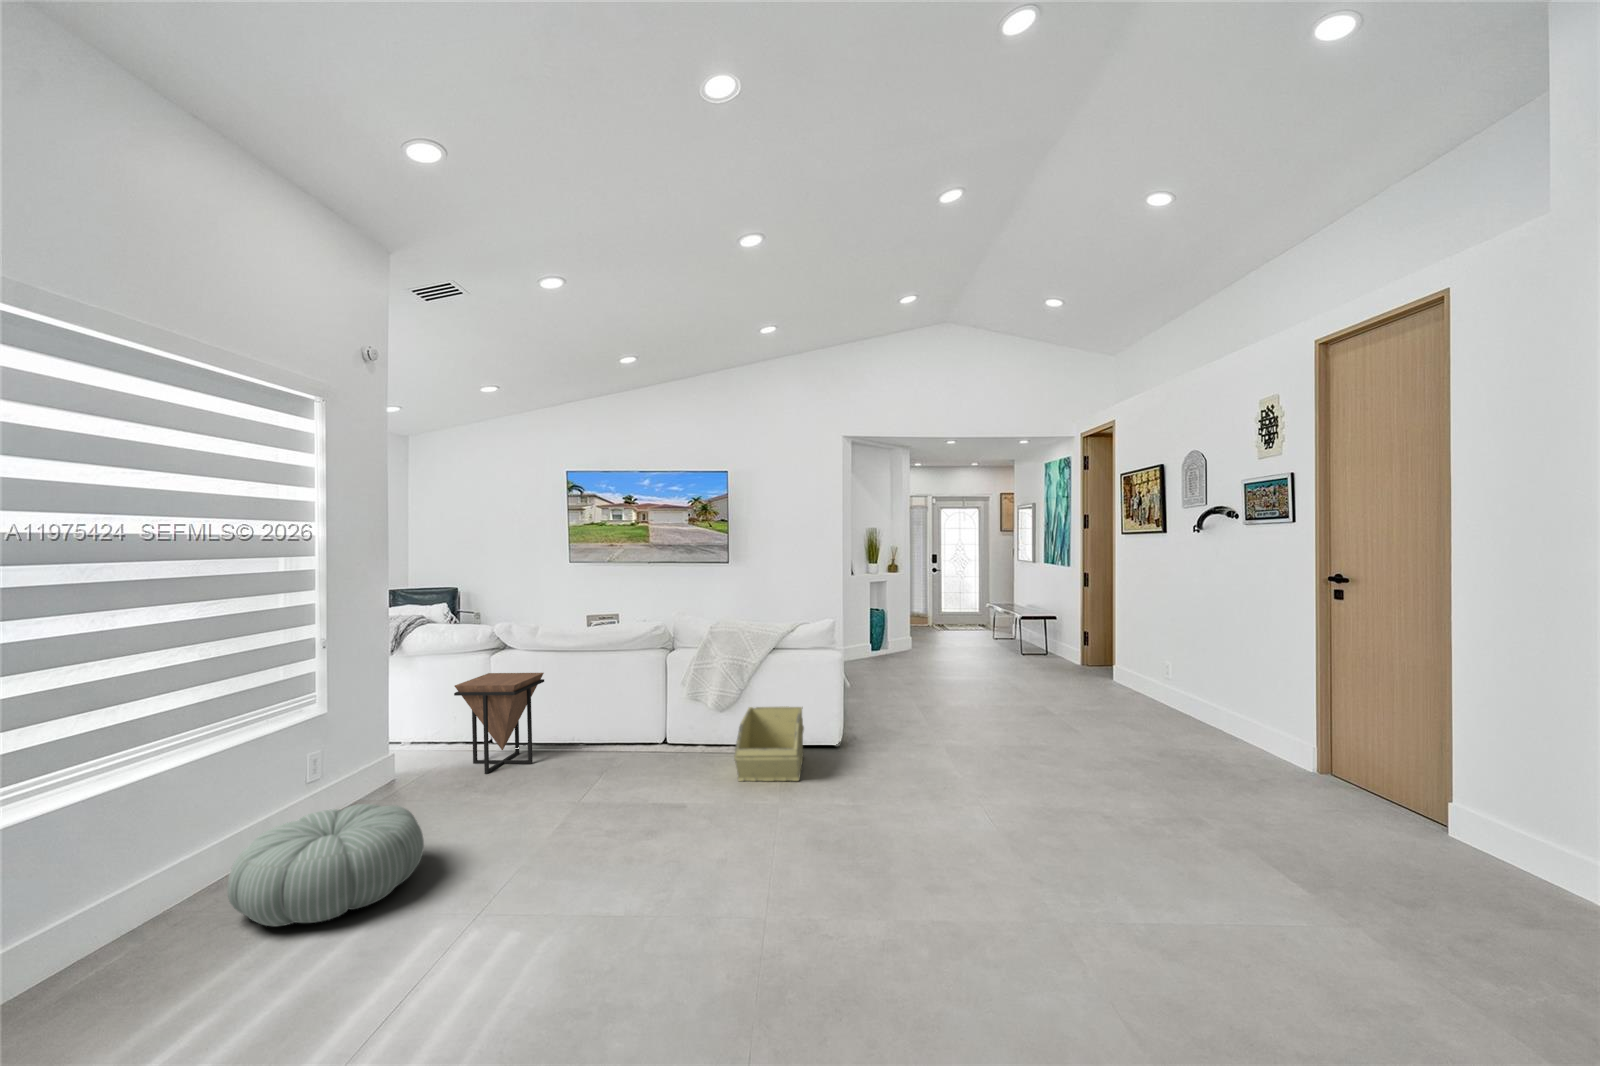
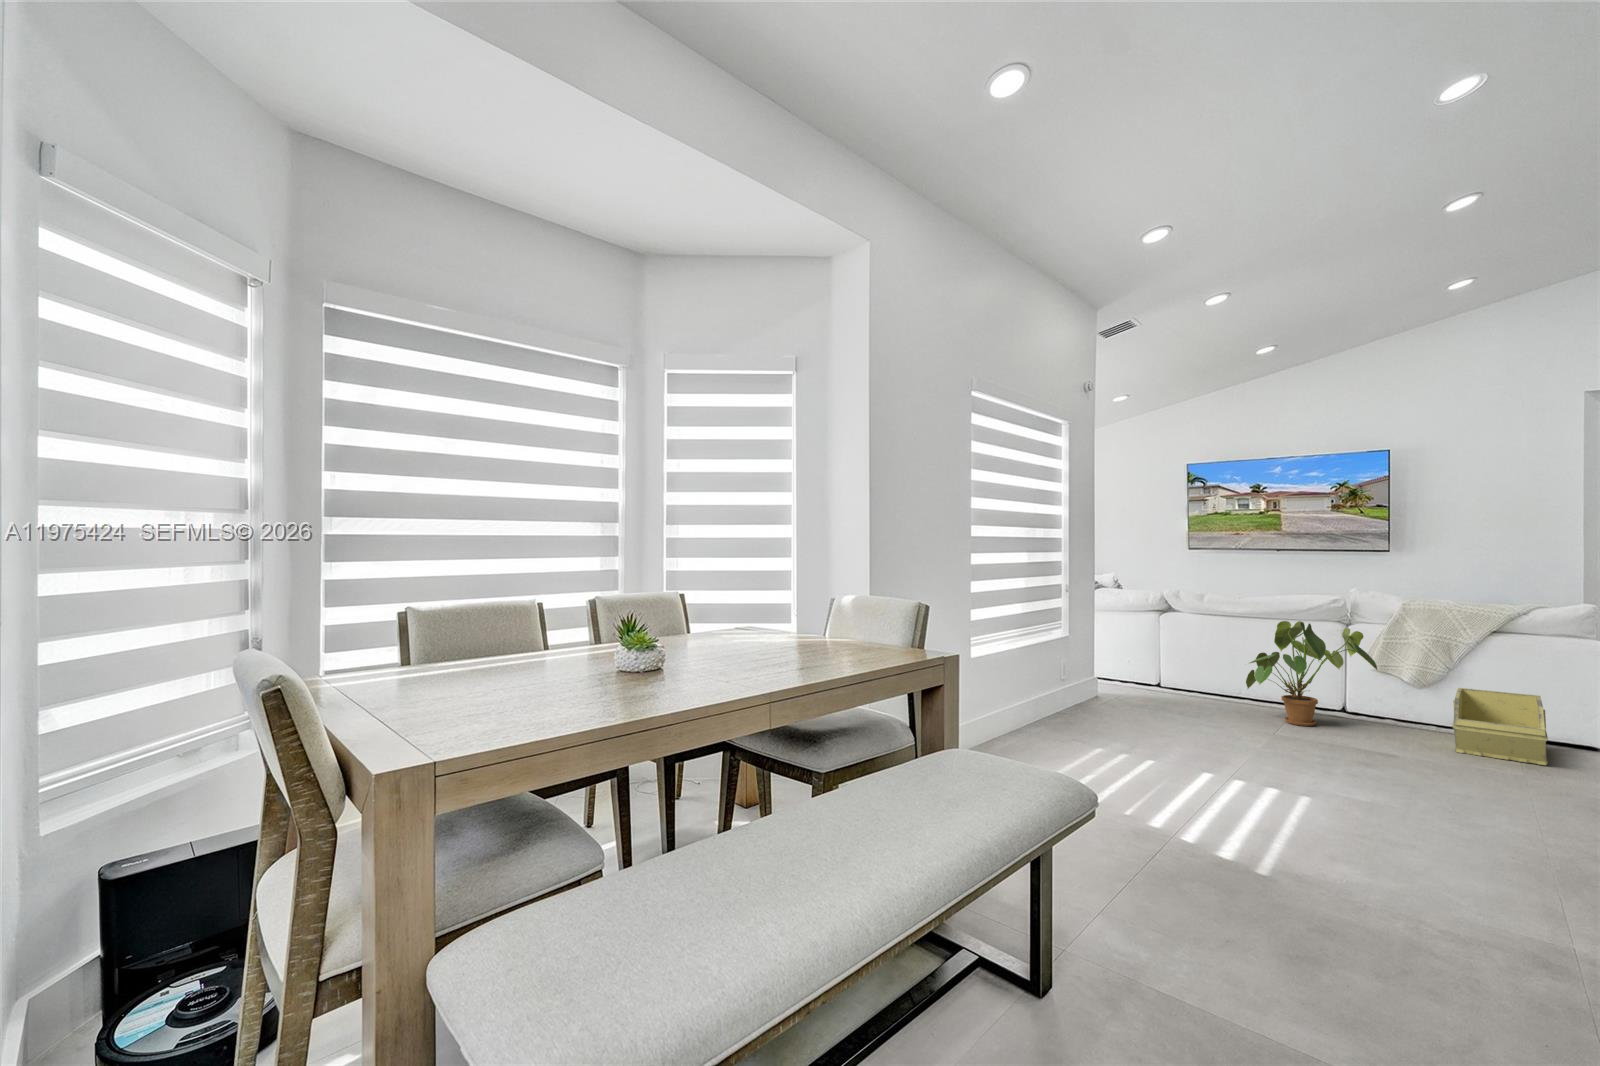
house plant: none [564,654,684,777] -> present [1246,621,1377,726]
side table: present [454,673,544,774] -> none [1143,628,1215,705]
pouf: present [227,804,424,926] -> none [1057,692,1173,755]

